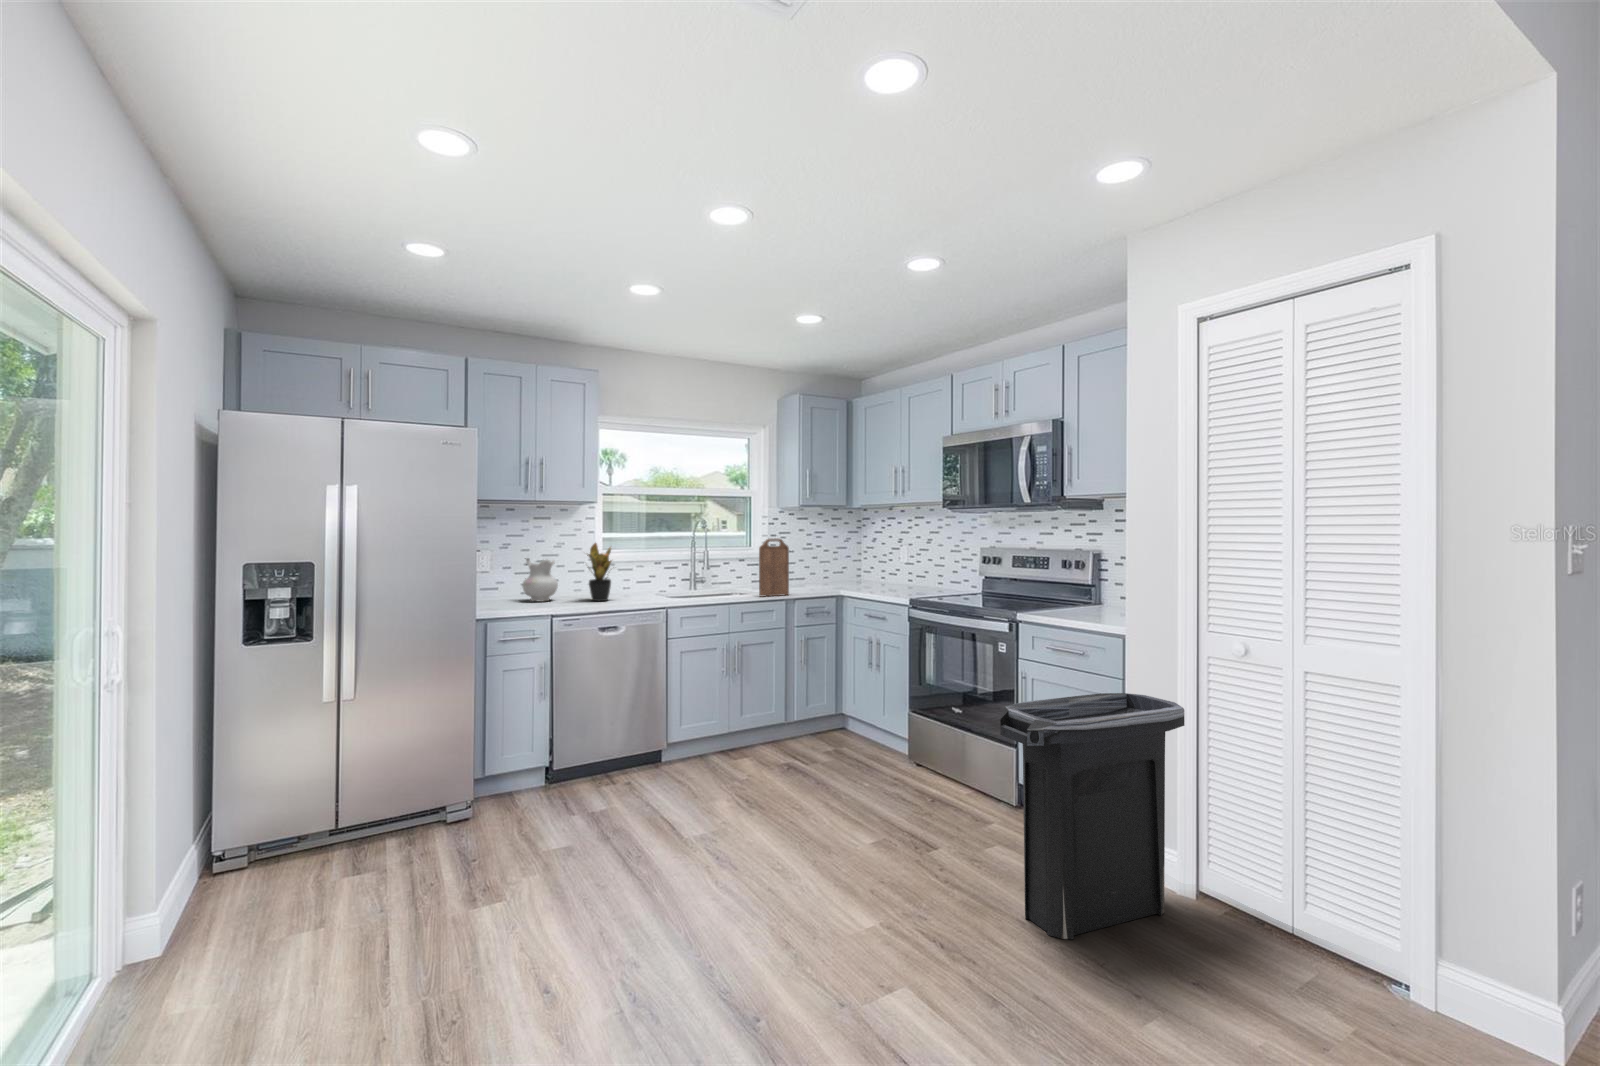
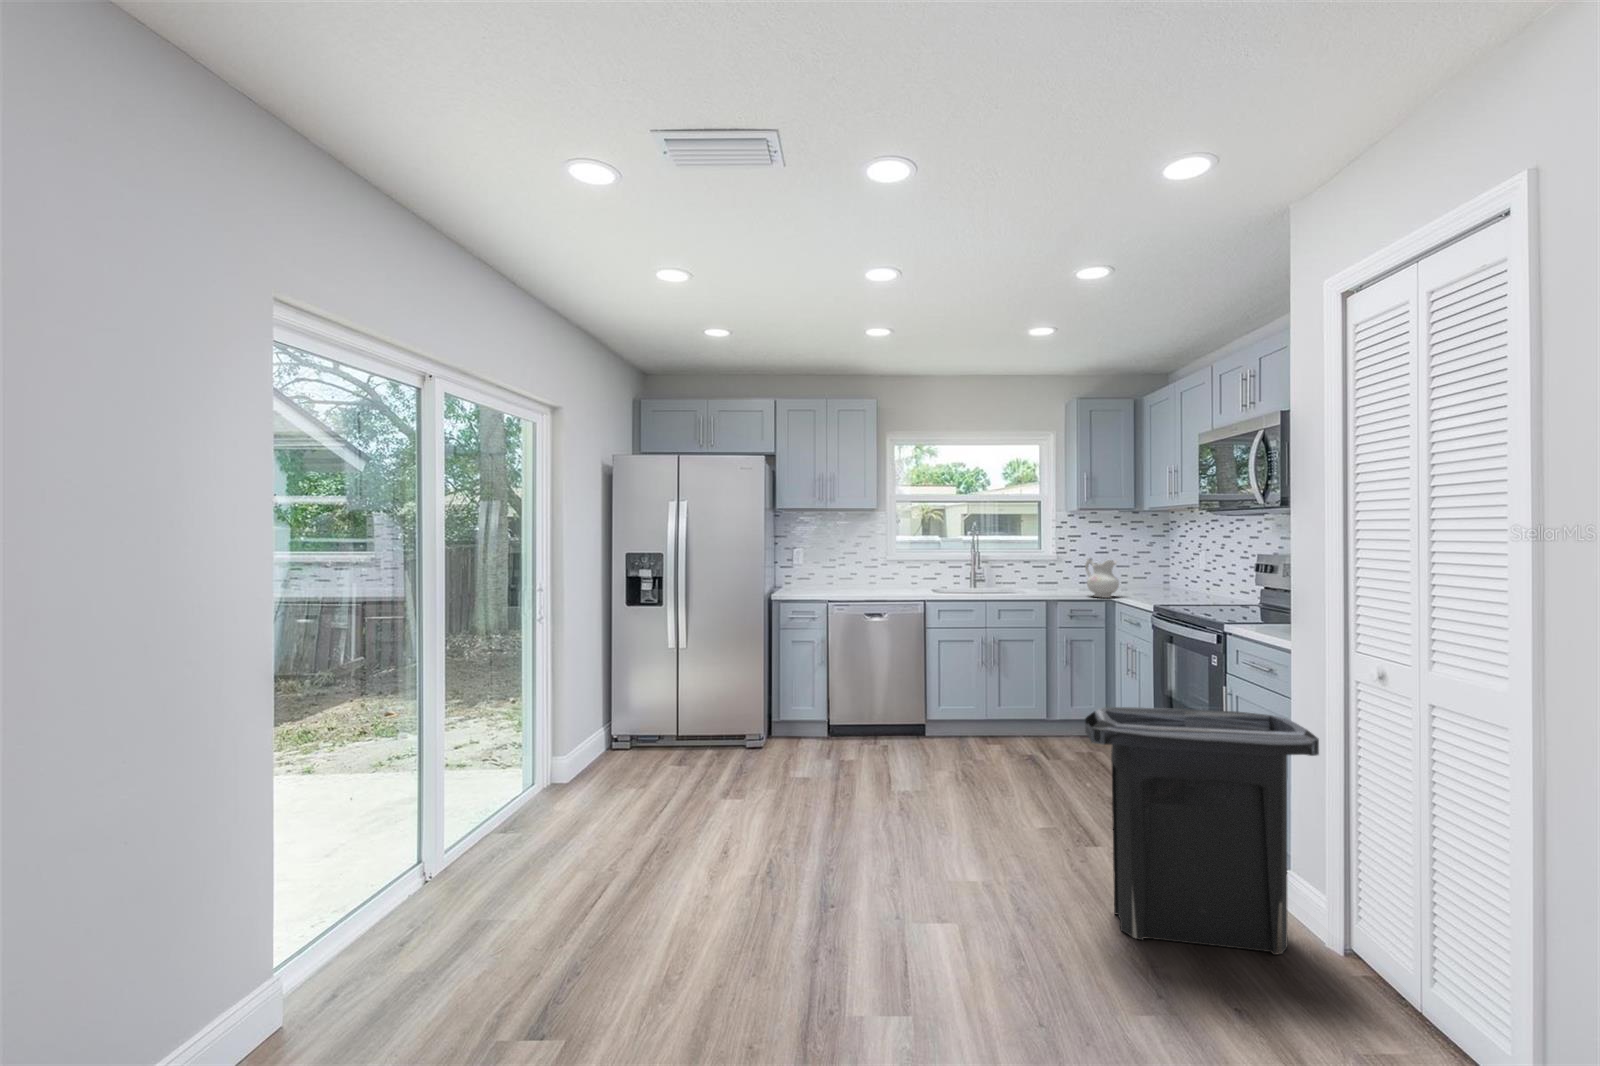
cutting board: present [759,539,789,596] -> none [1020,543,1053,597]
potted plant: present [587,543,614,601] -> none [864,544,899,595]
ceramic pitcher: present [522,558,558,602] -> present [1085,558,1119,598]

